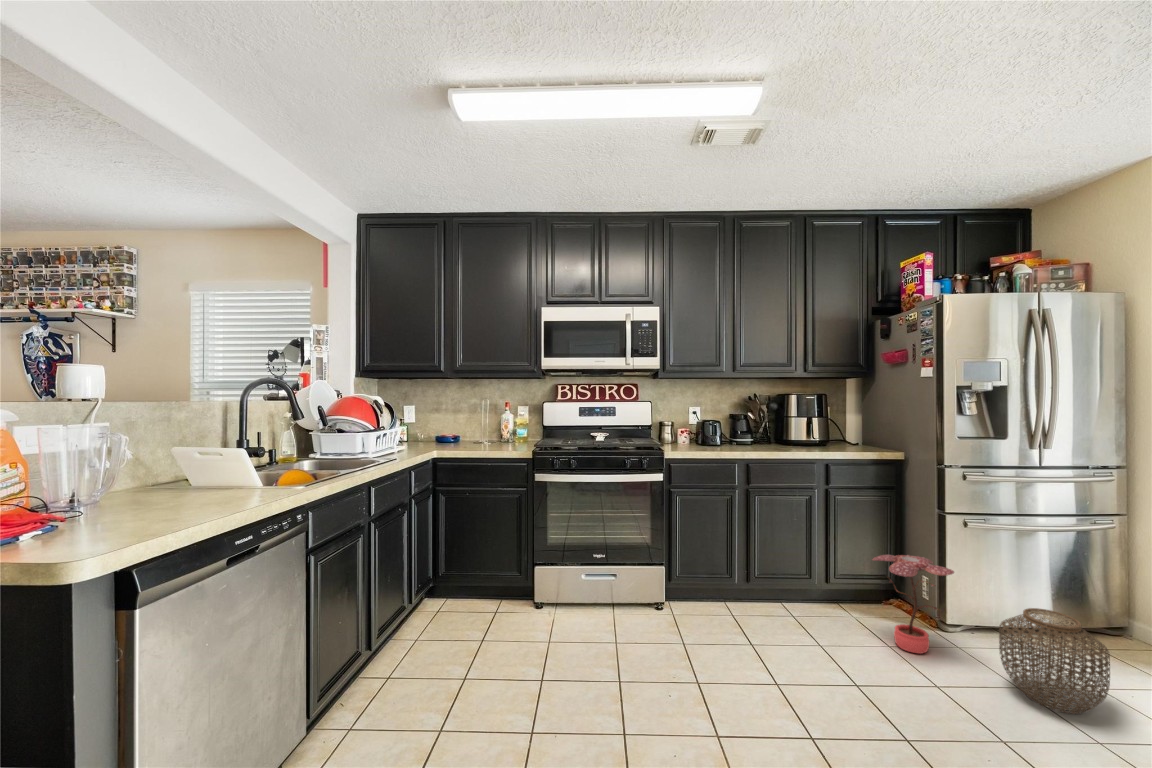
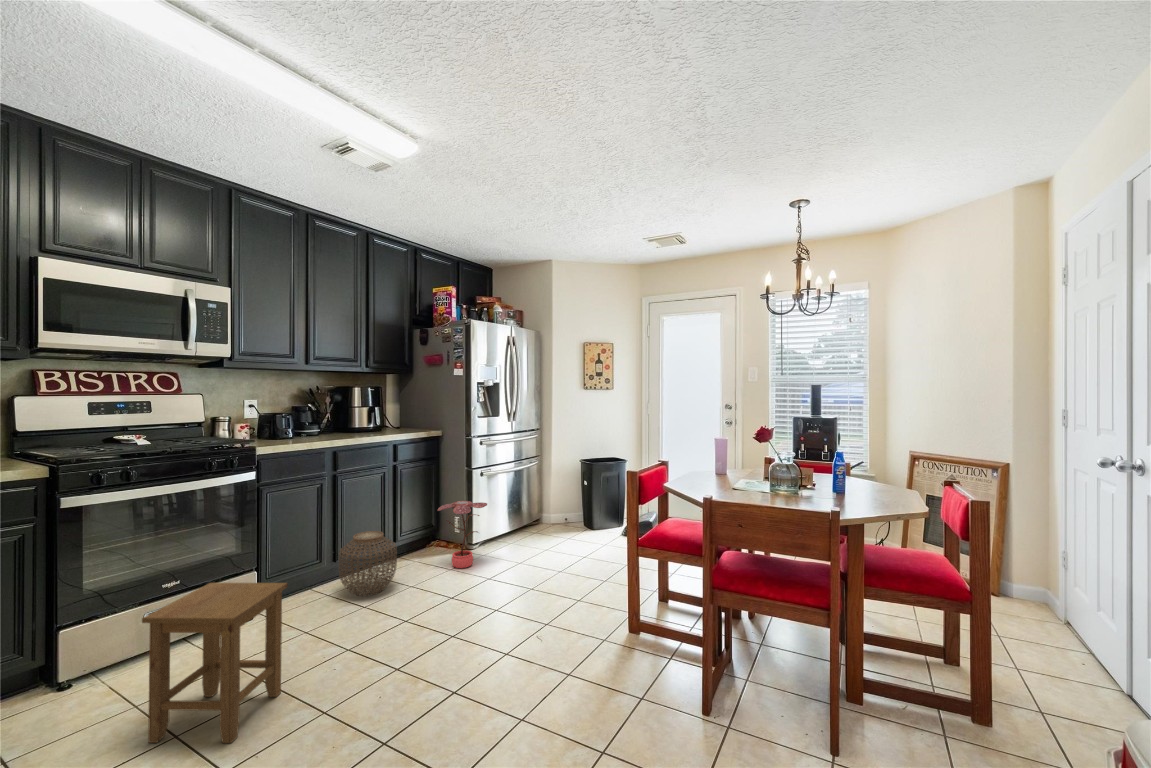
stool: none [527,563,623,707] -> present [142,583,288,743]
woven basket: present [999,608,1110,714] -> present [339,531,397,596]

